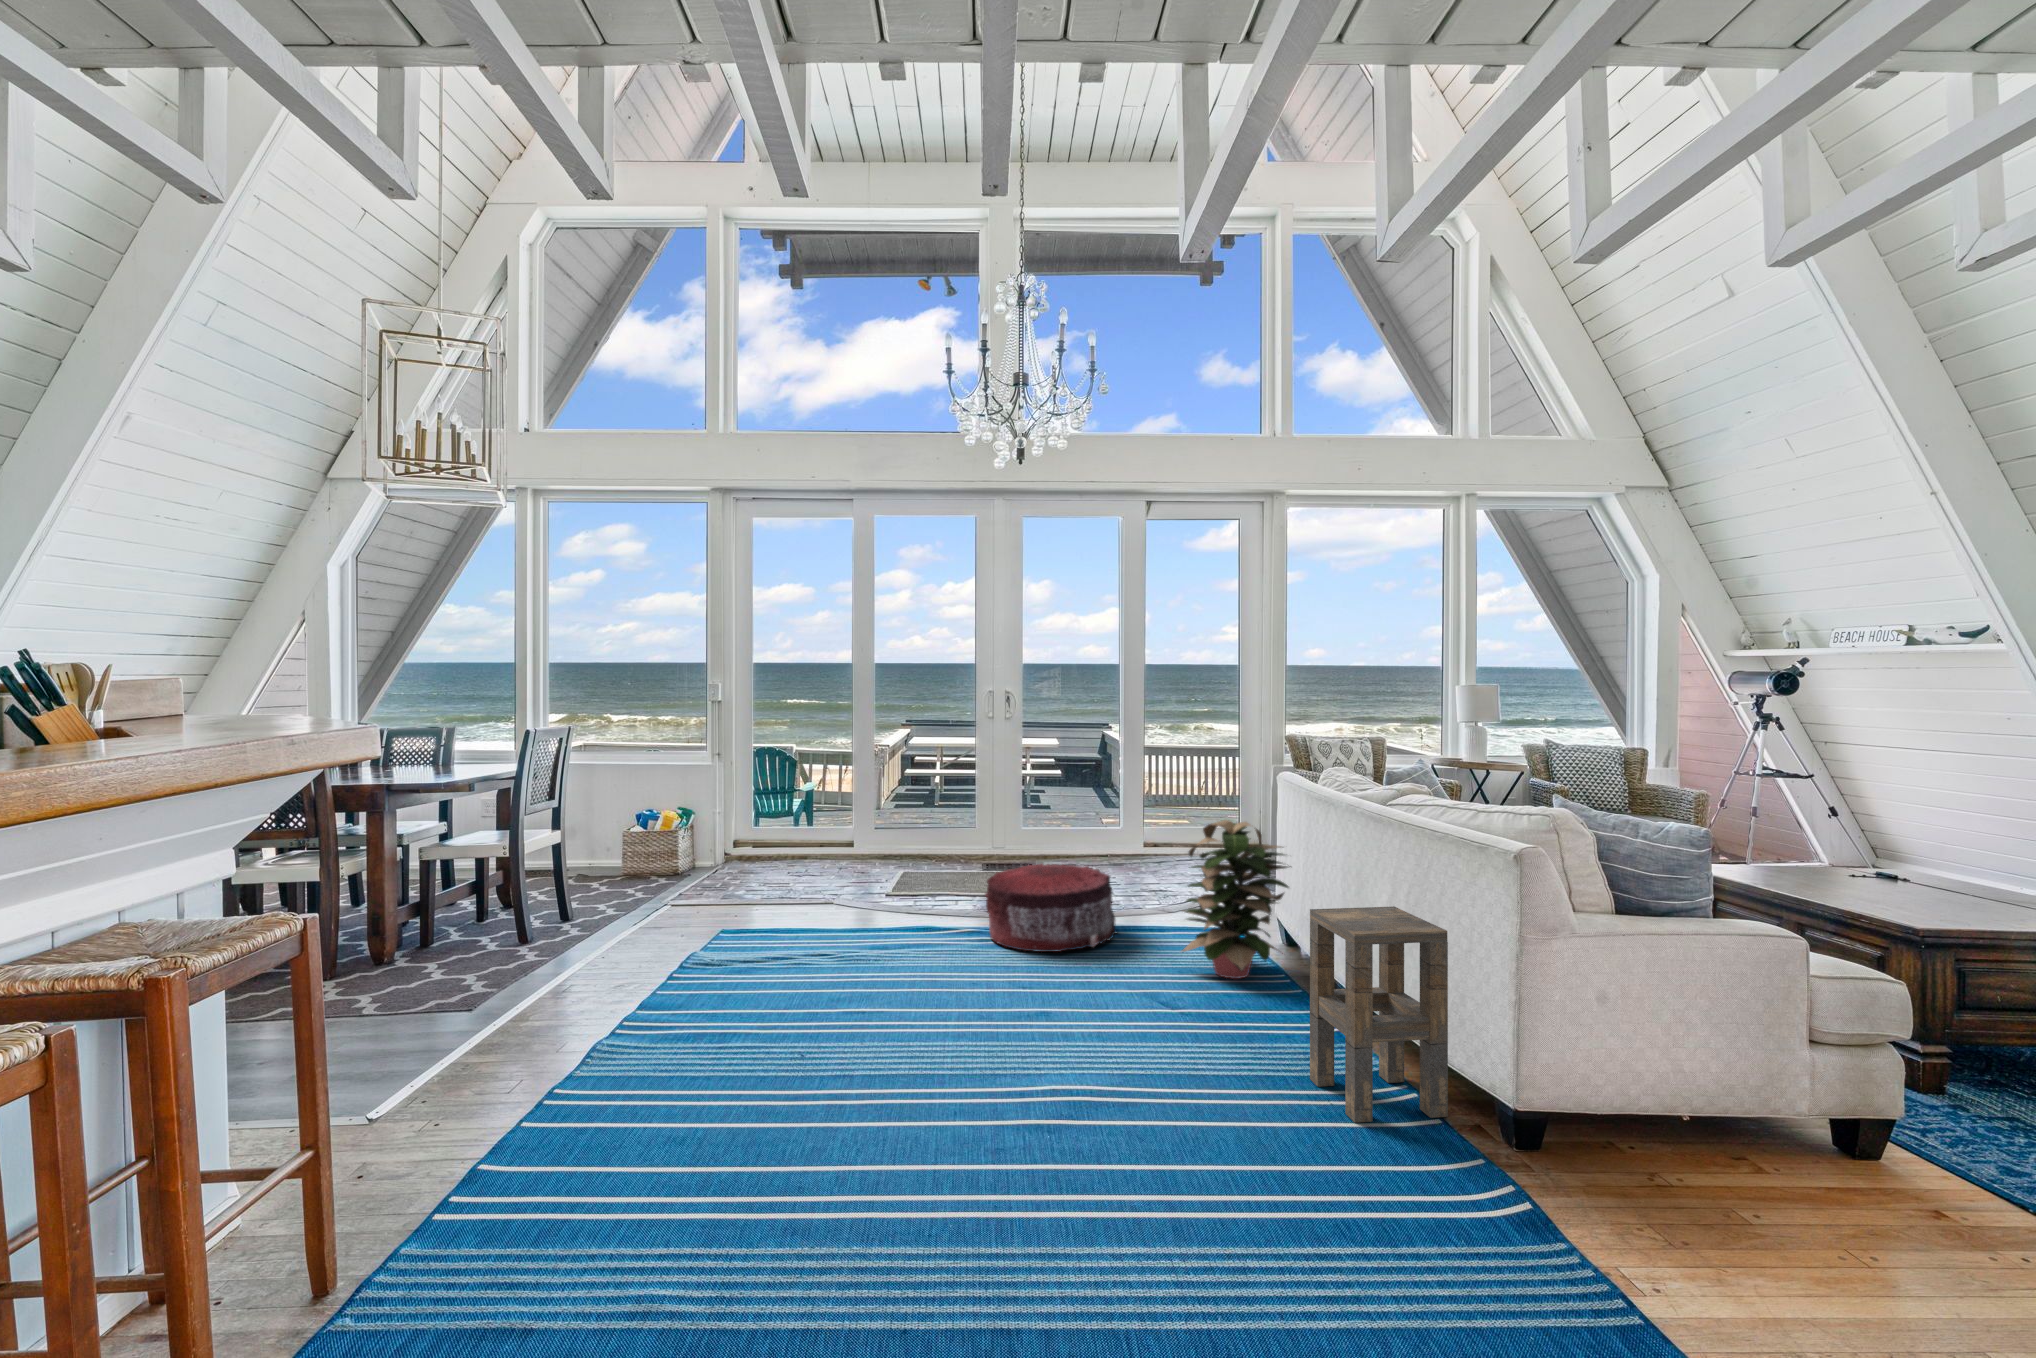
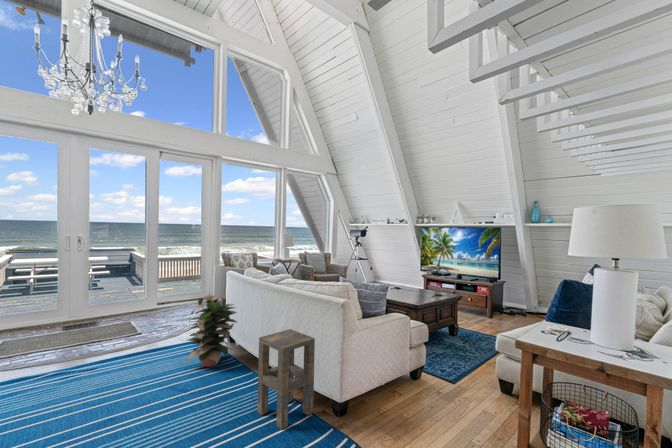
pouf: present [985,864,1117,952] -> none [66,323,150,377]

